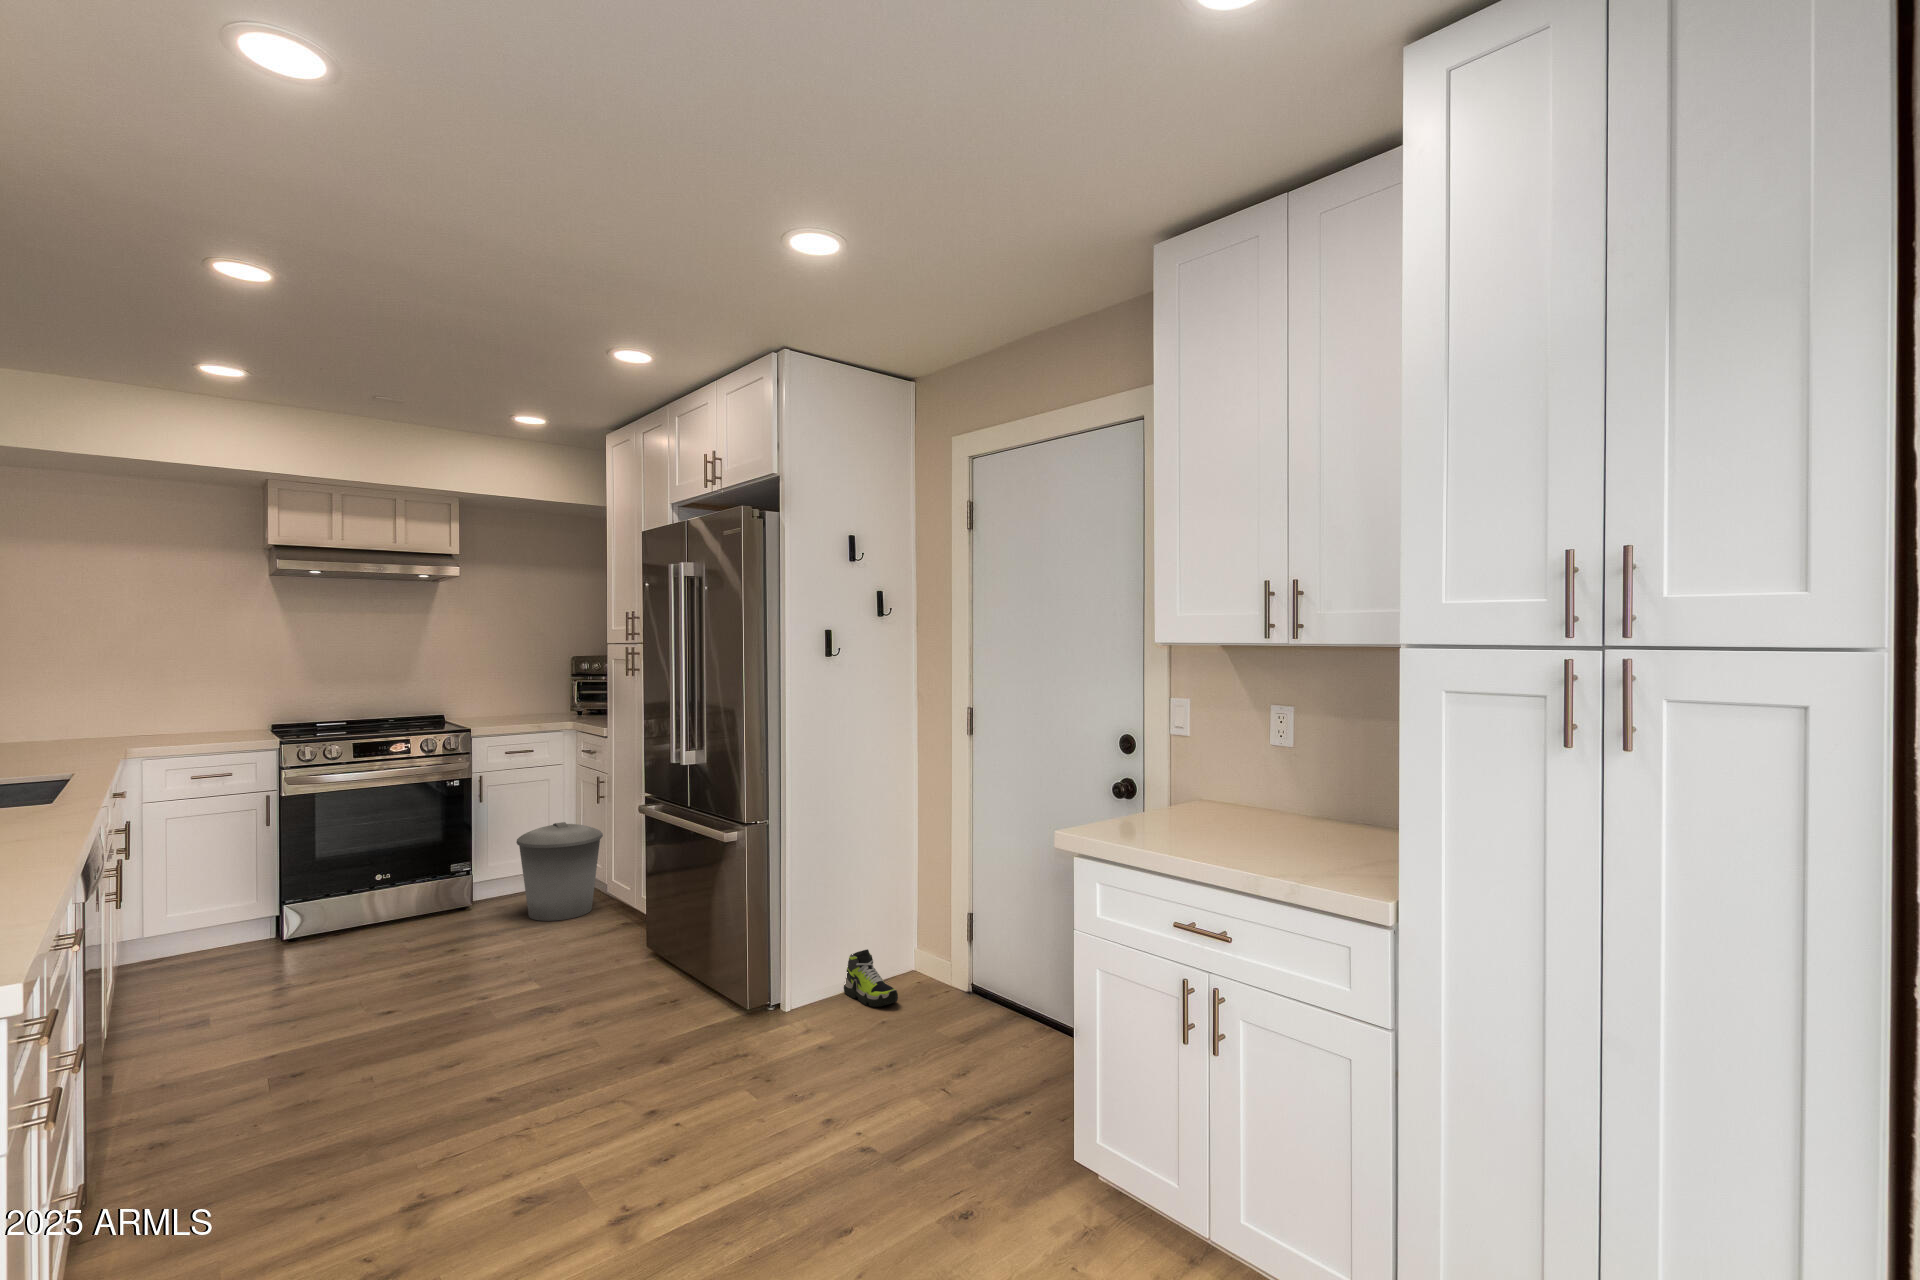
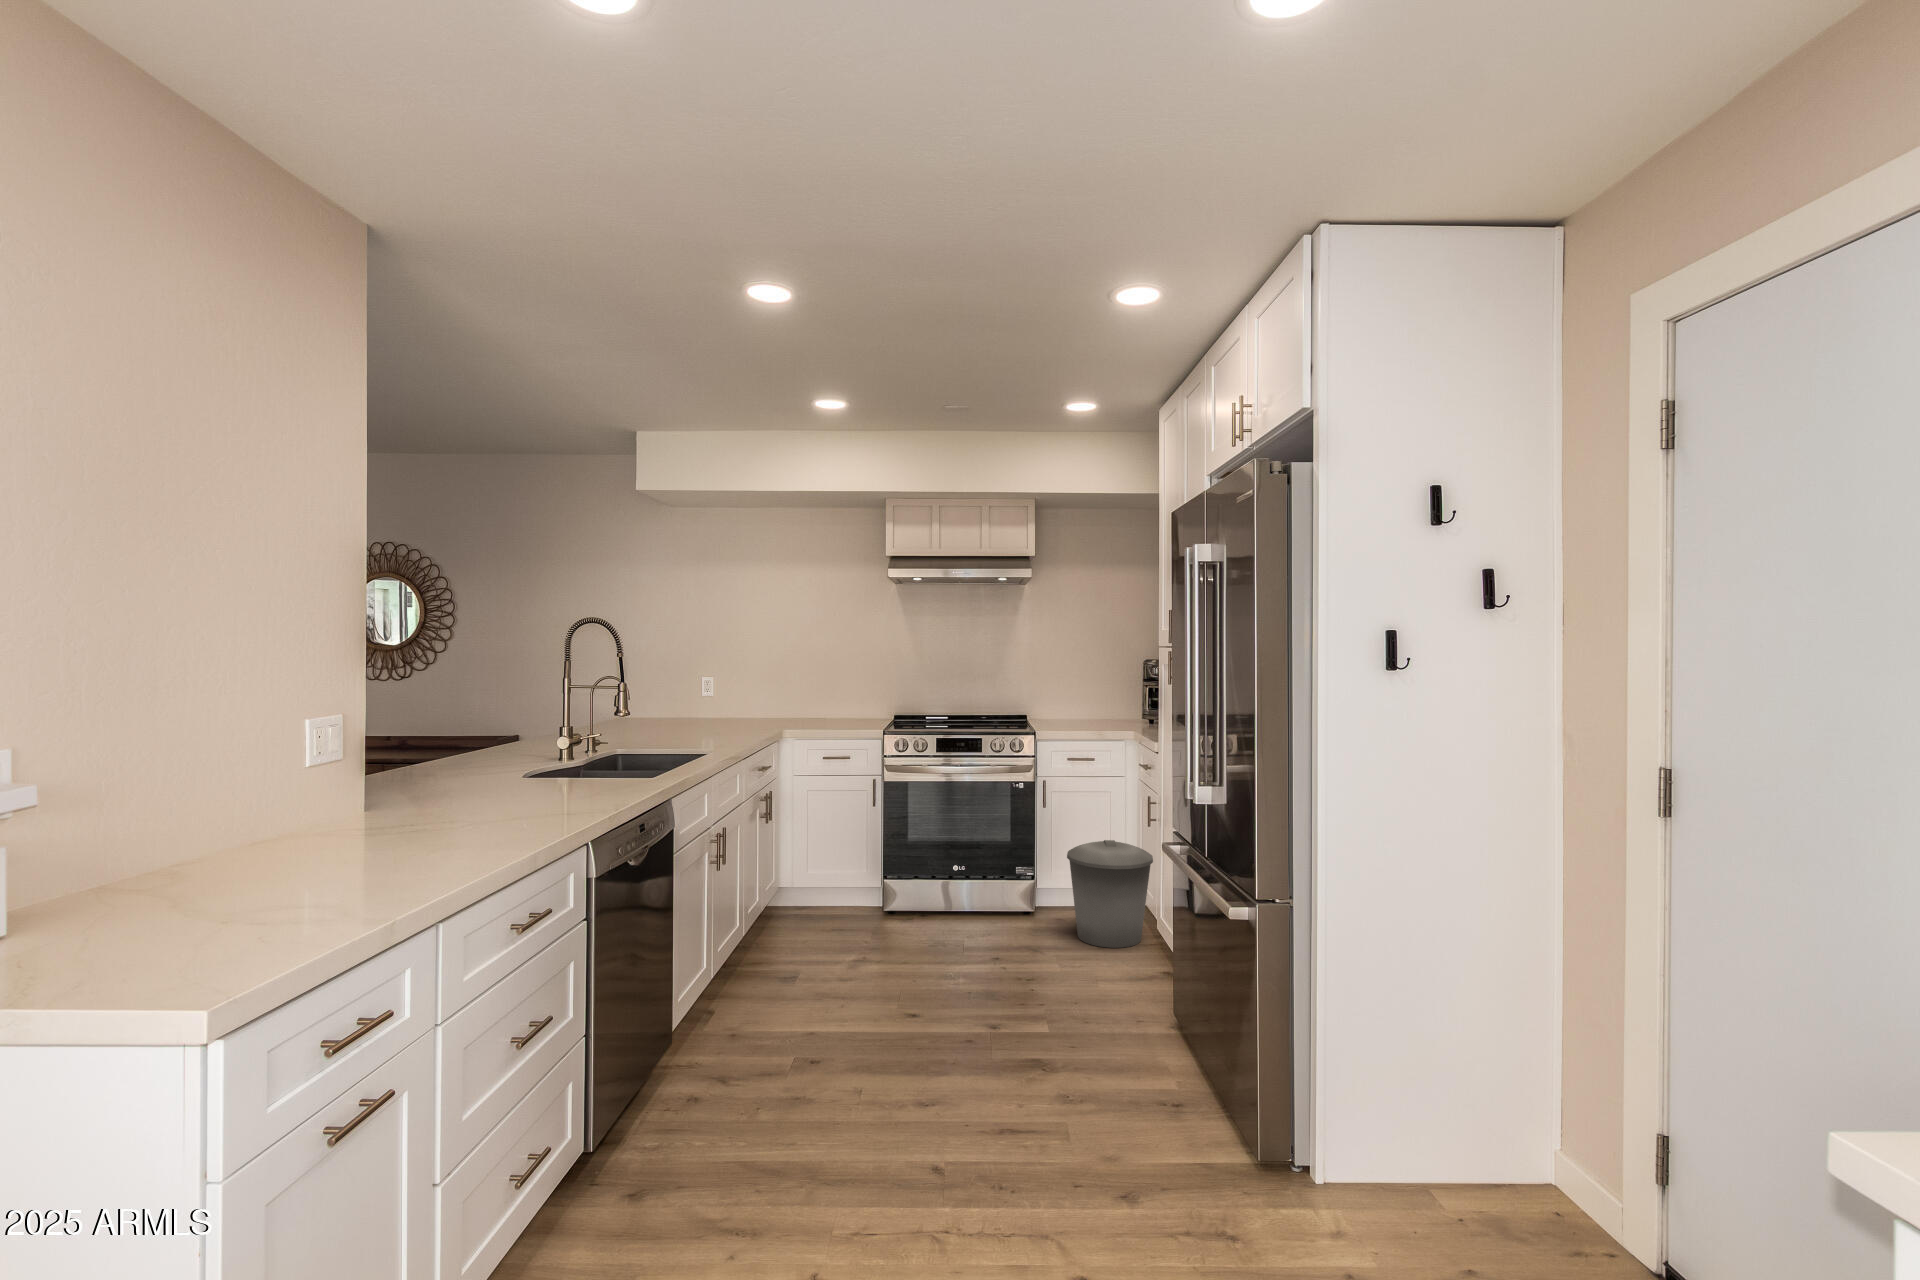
shoe: present [844,949,898,1007] -> none [1416,1126,1507,1239]

